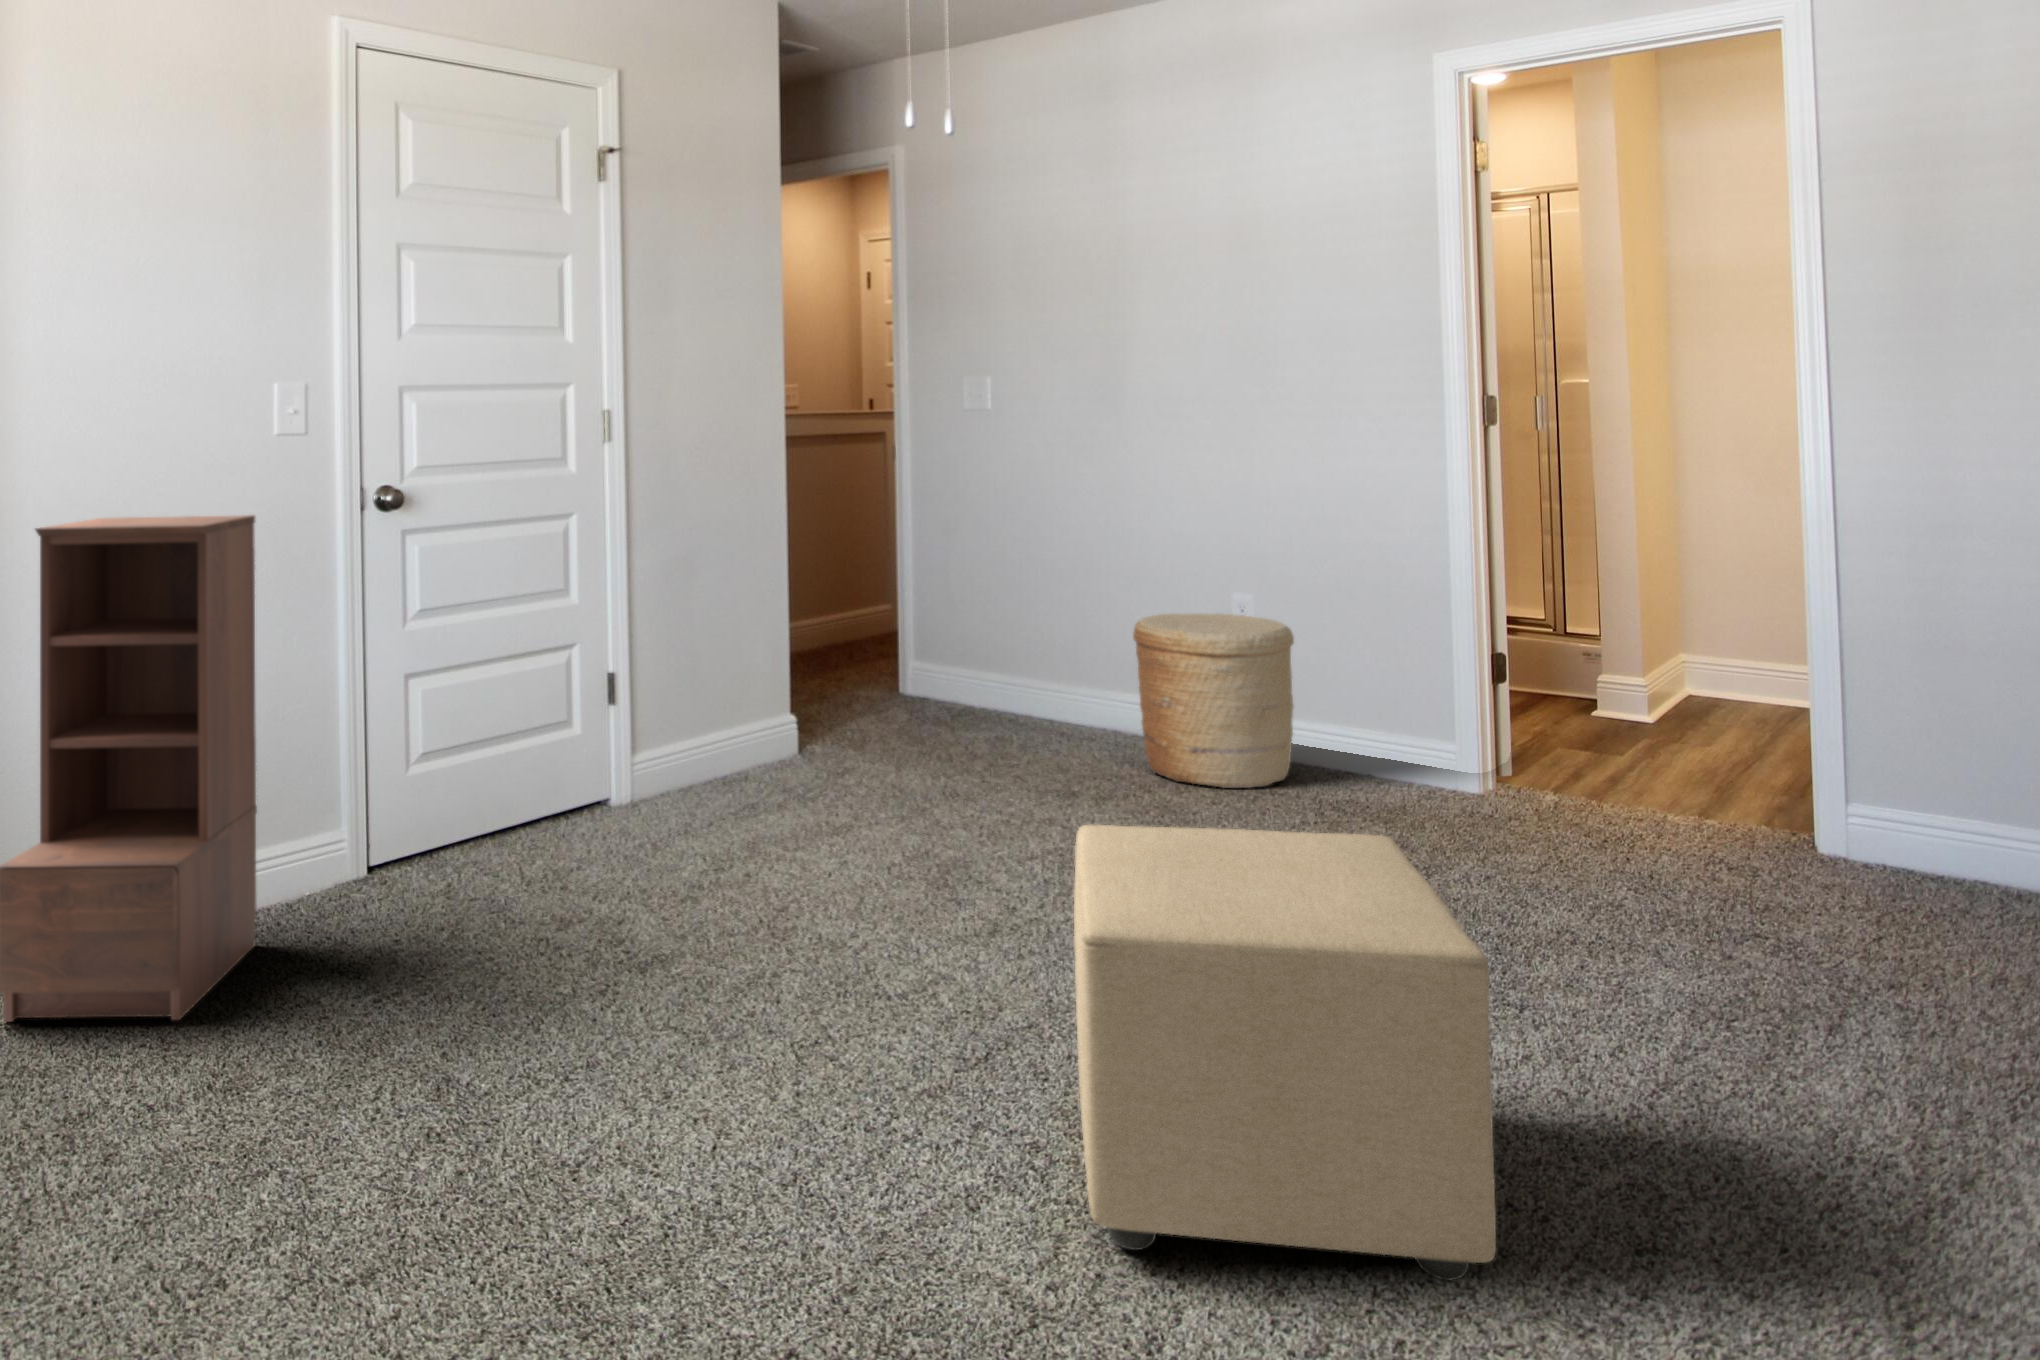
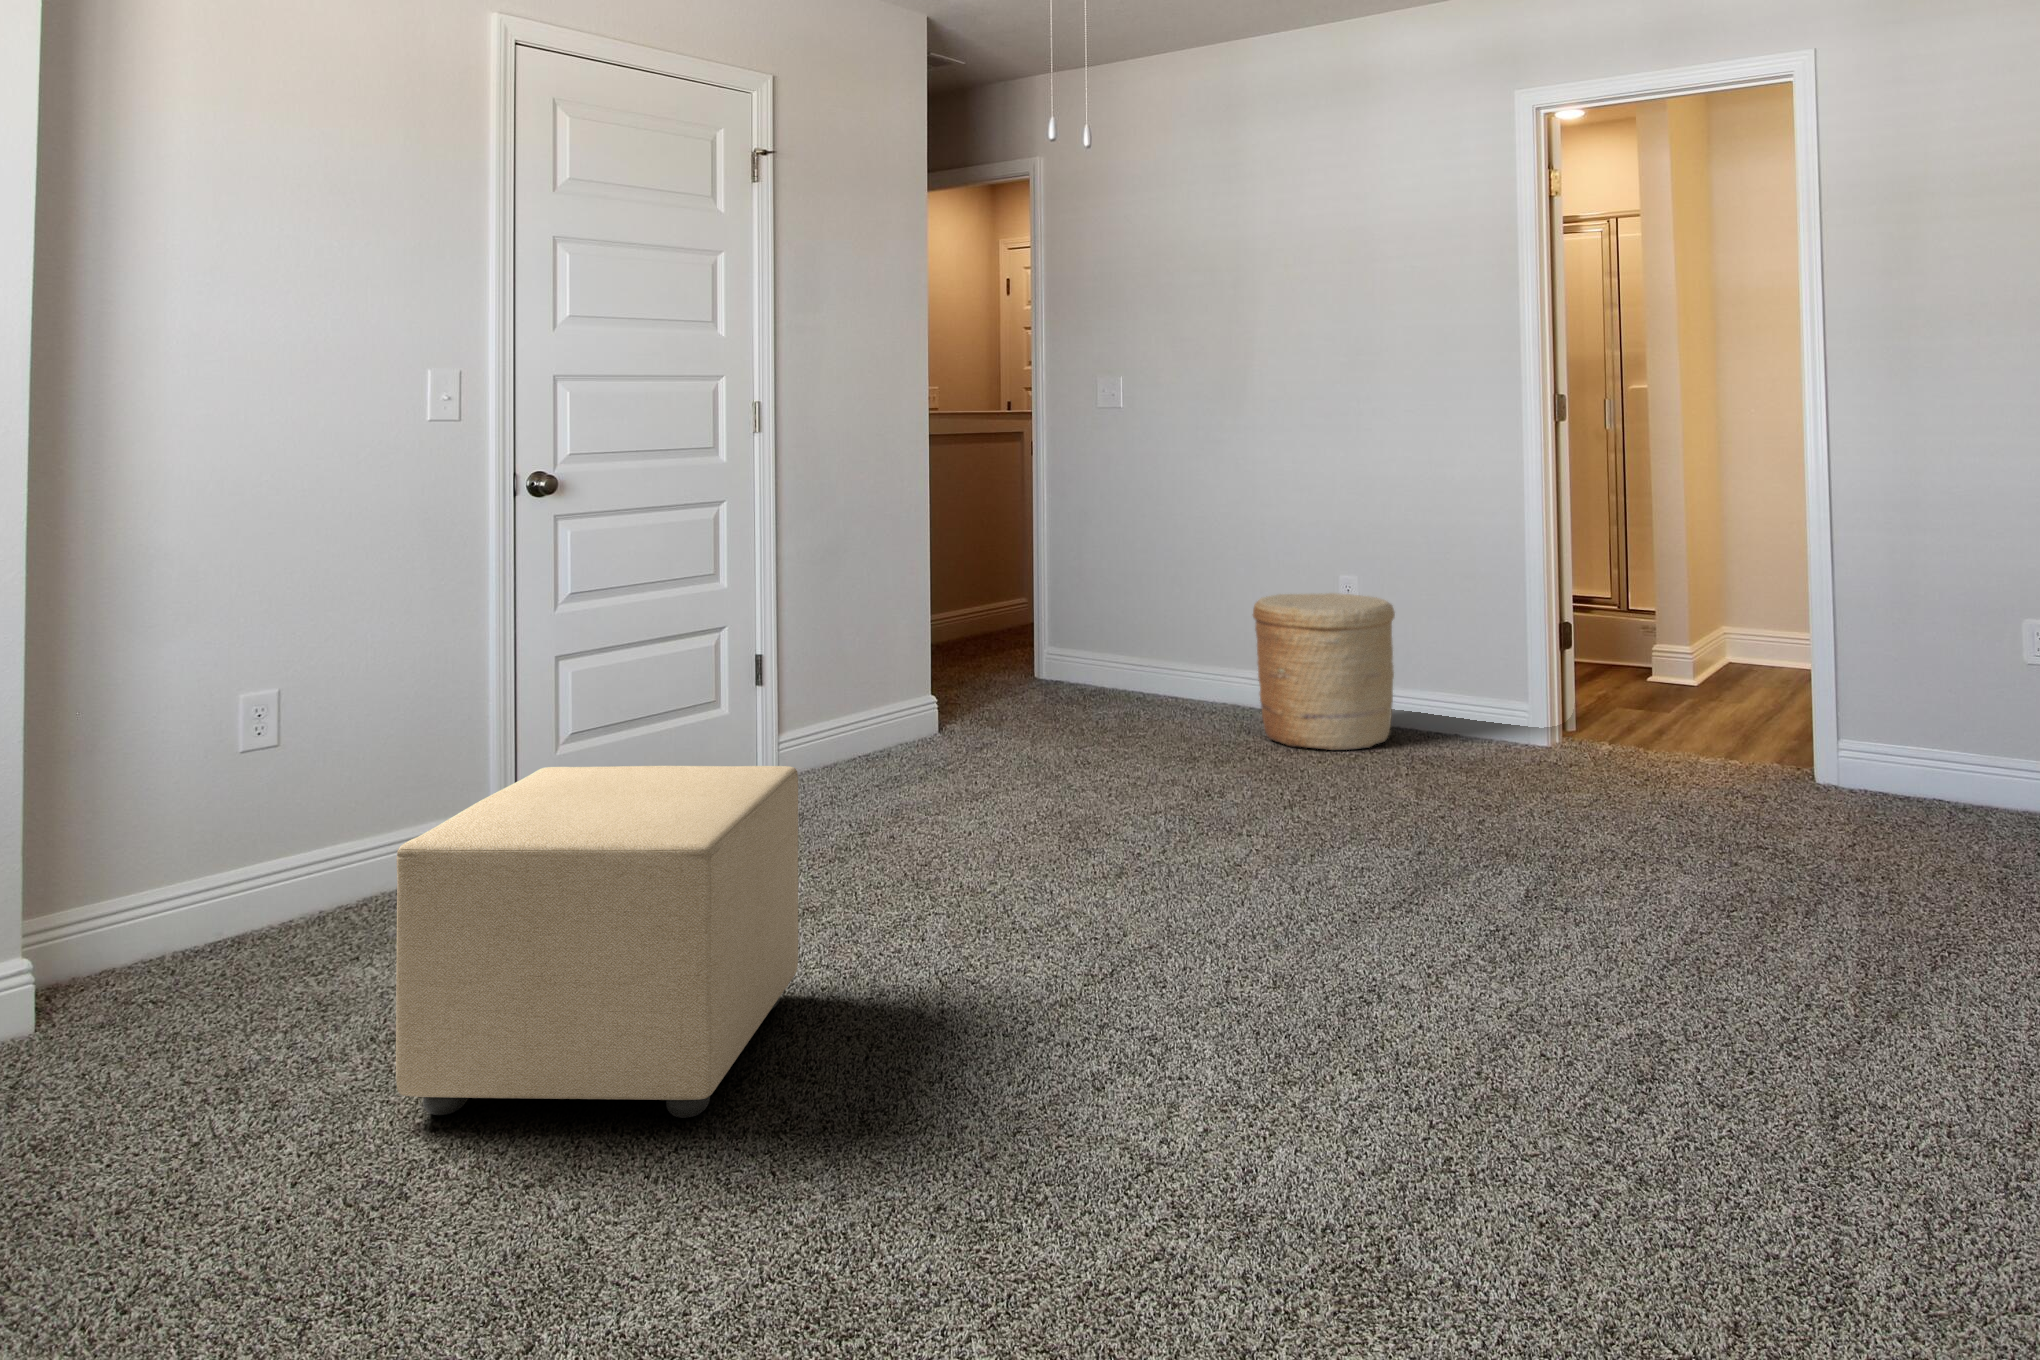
bookshelf: present [0,515,257,1022] -> none [141,498,409,998]
ottoman: present [1074,825,1496,1280] -> present [396,766,798,1118]

